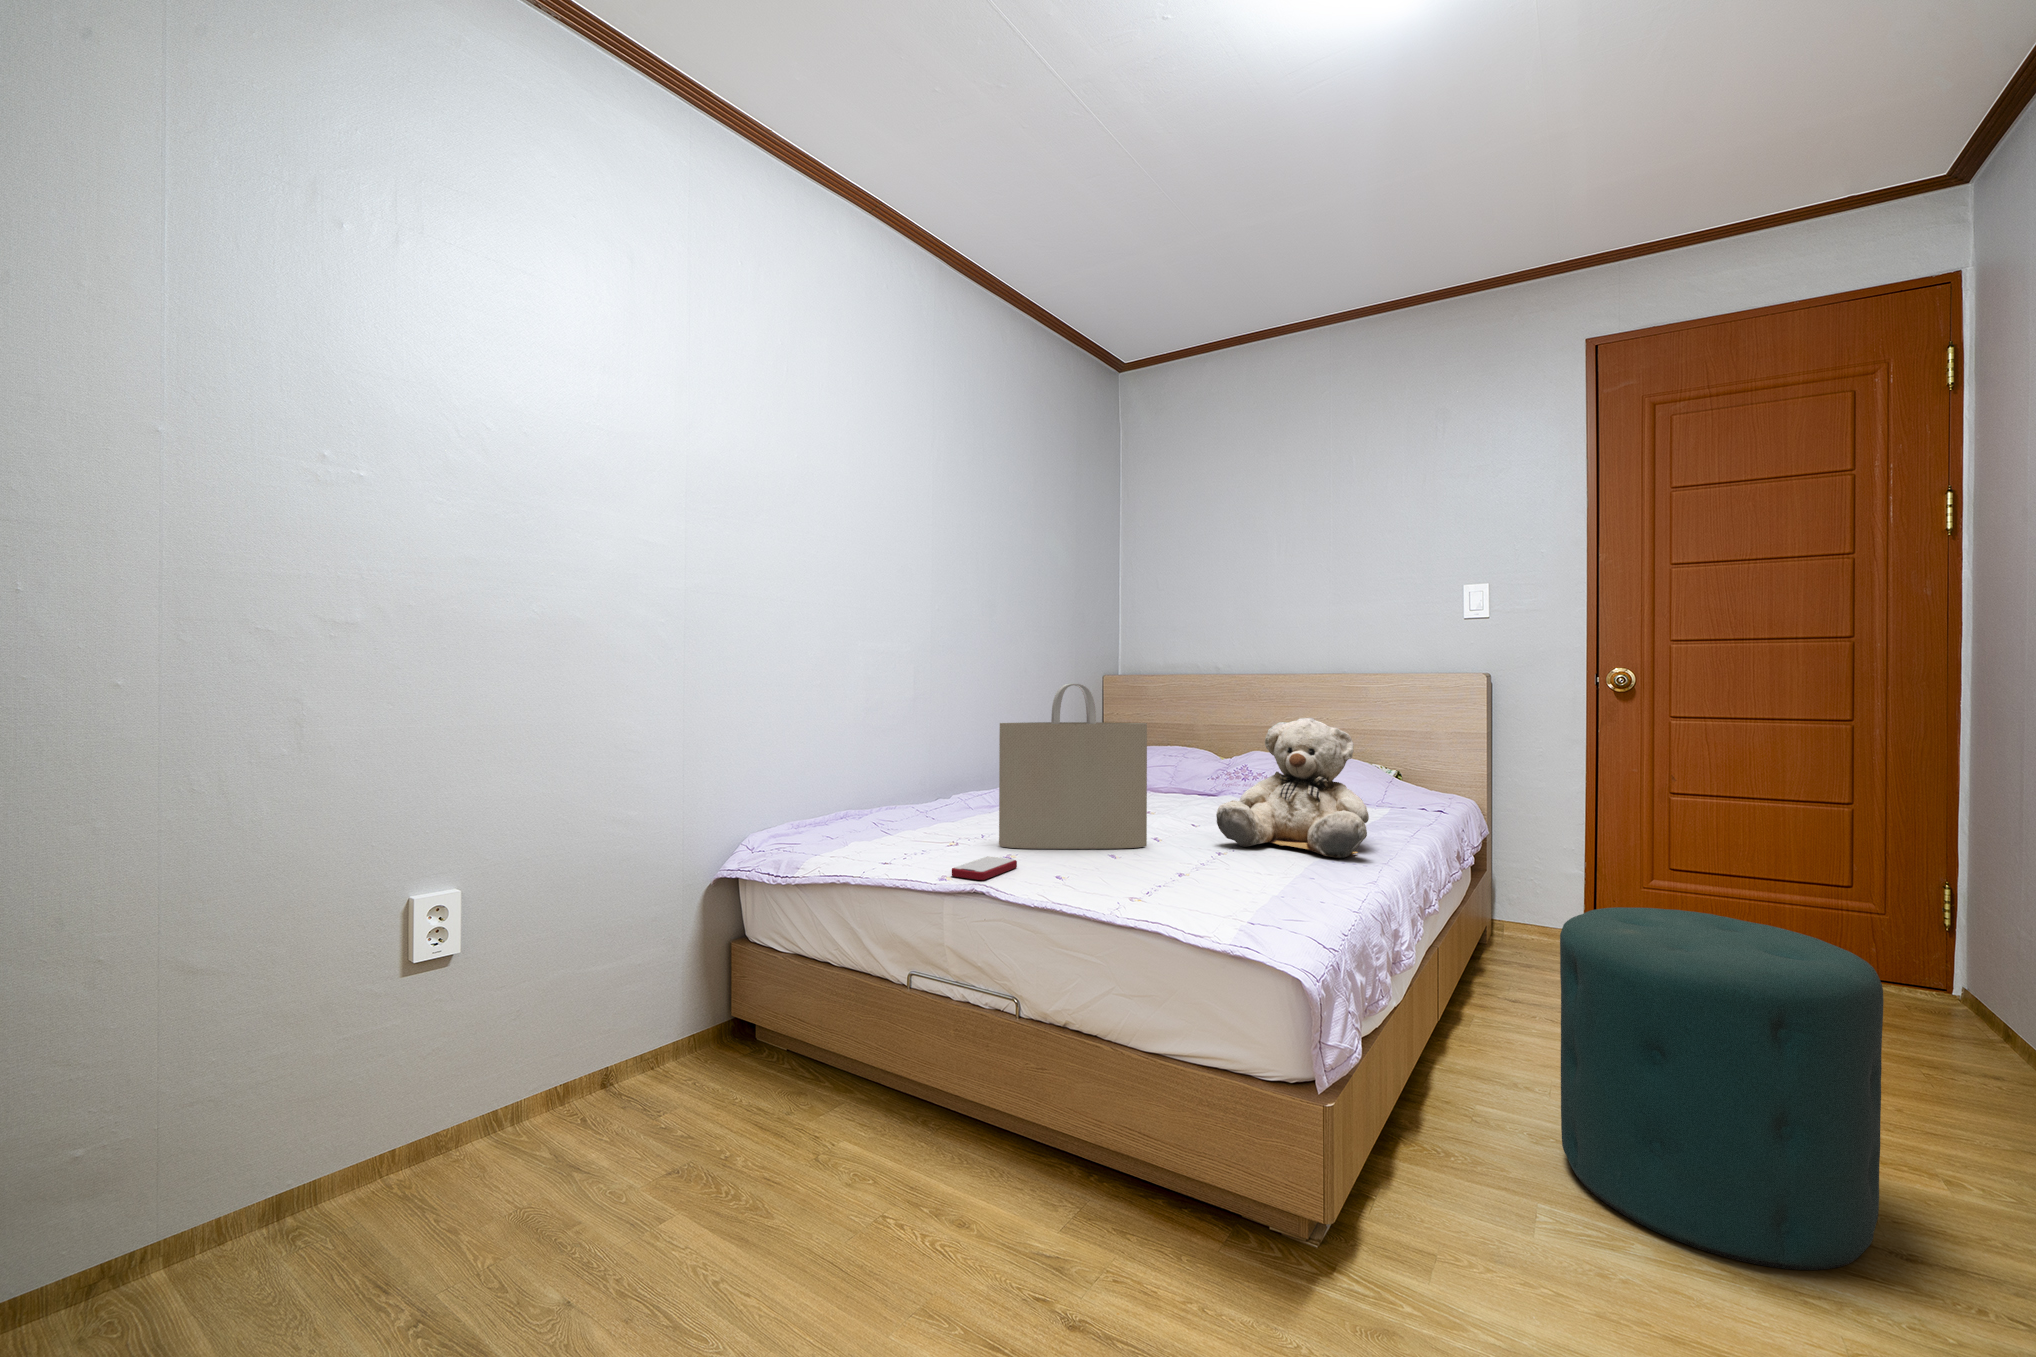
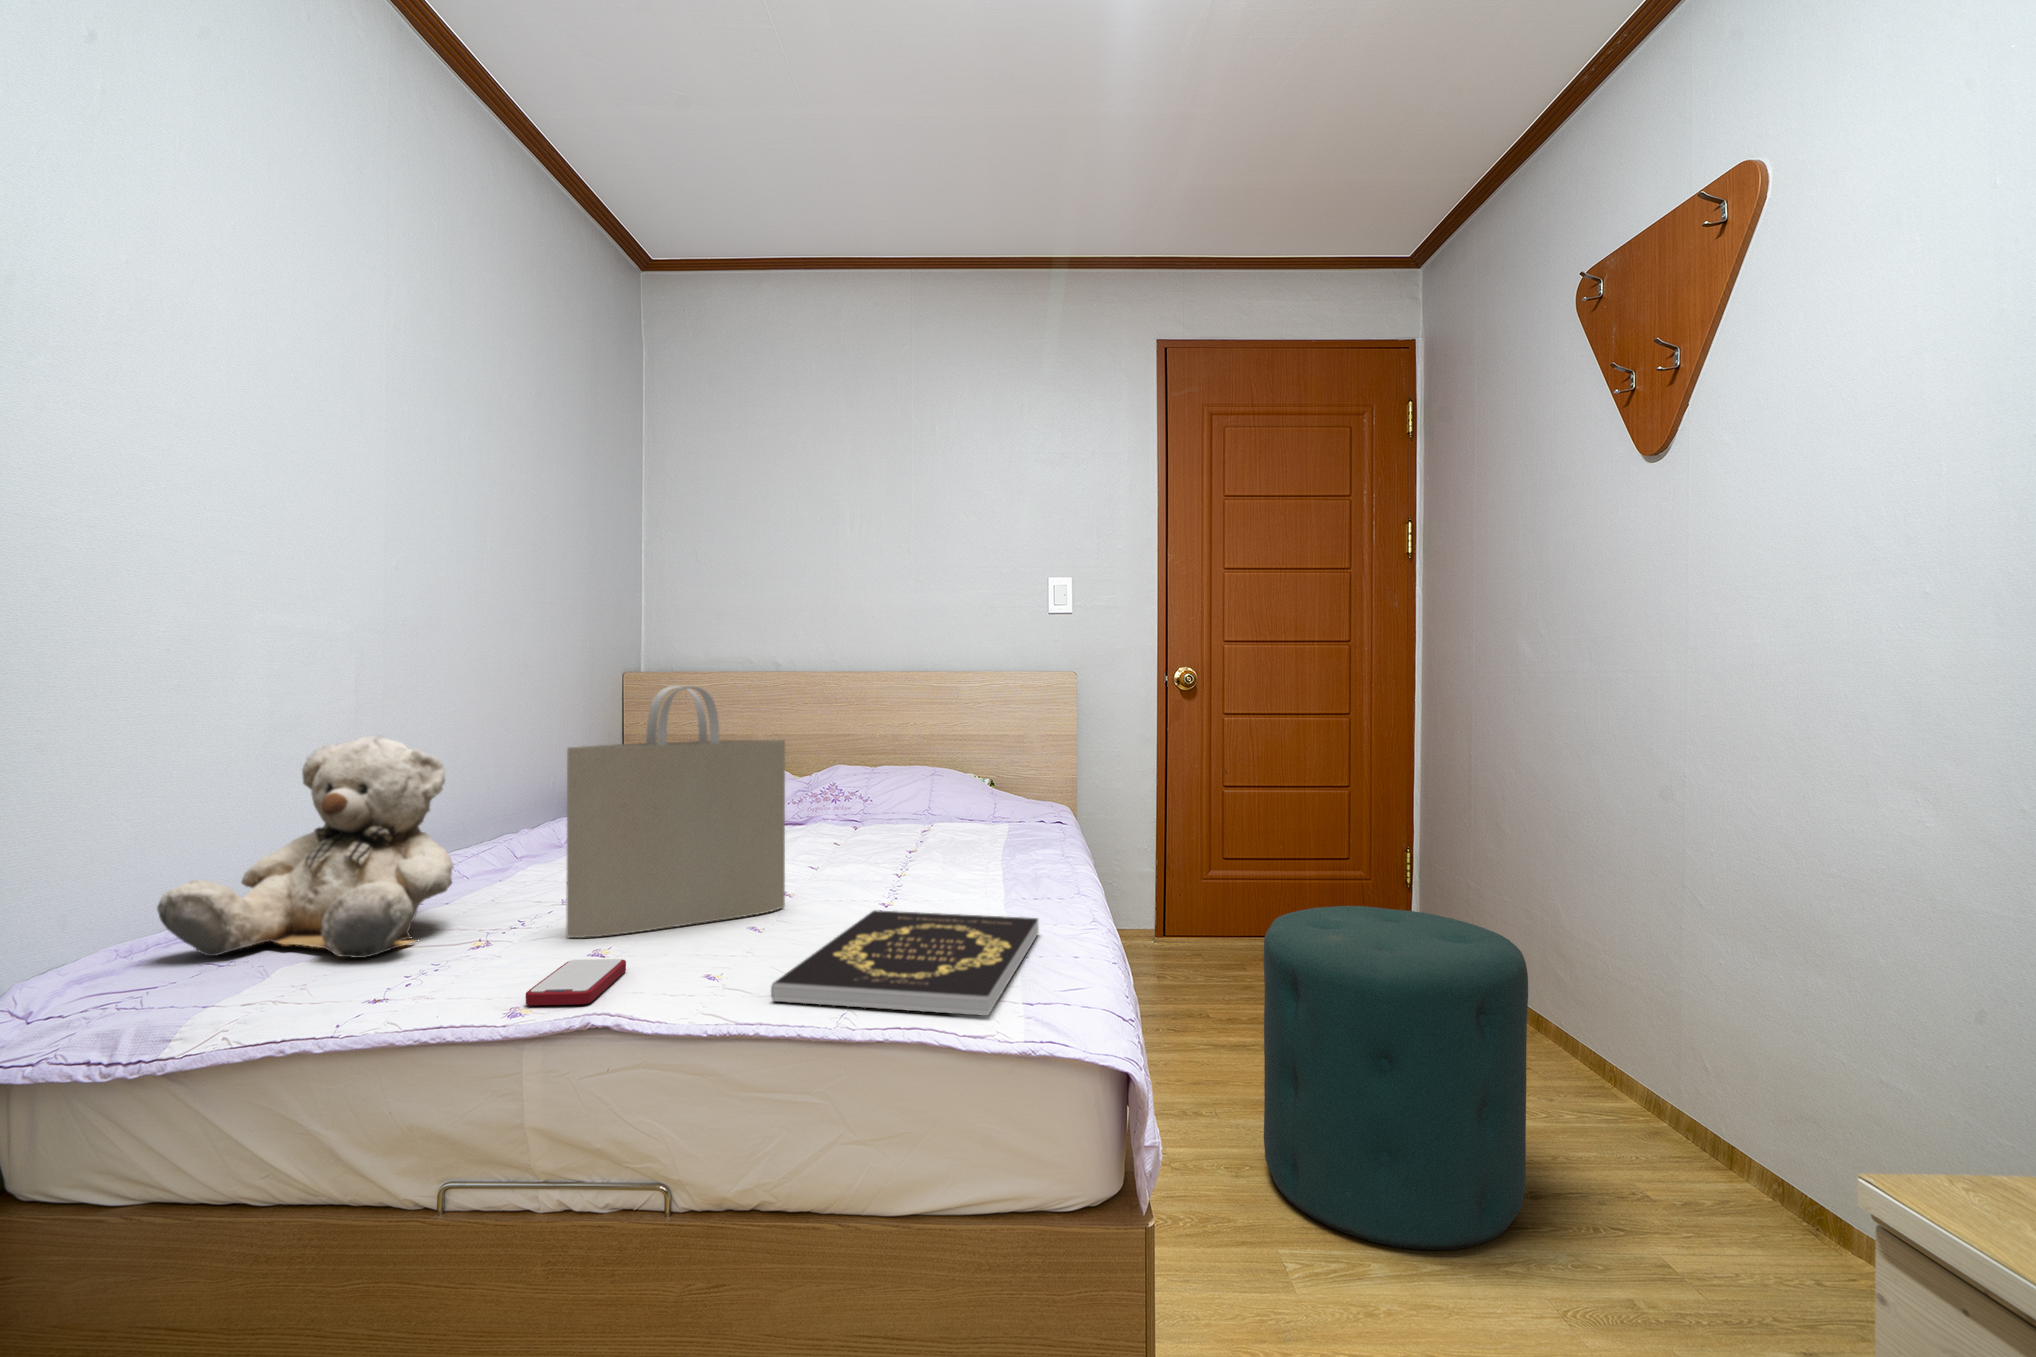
teddy bear: present [1216,718,1369,858] -> present [157,735,453,958]
book: none [1085,853,1319,925] -> present [771,910,1039,1016]

